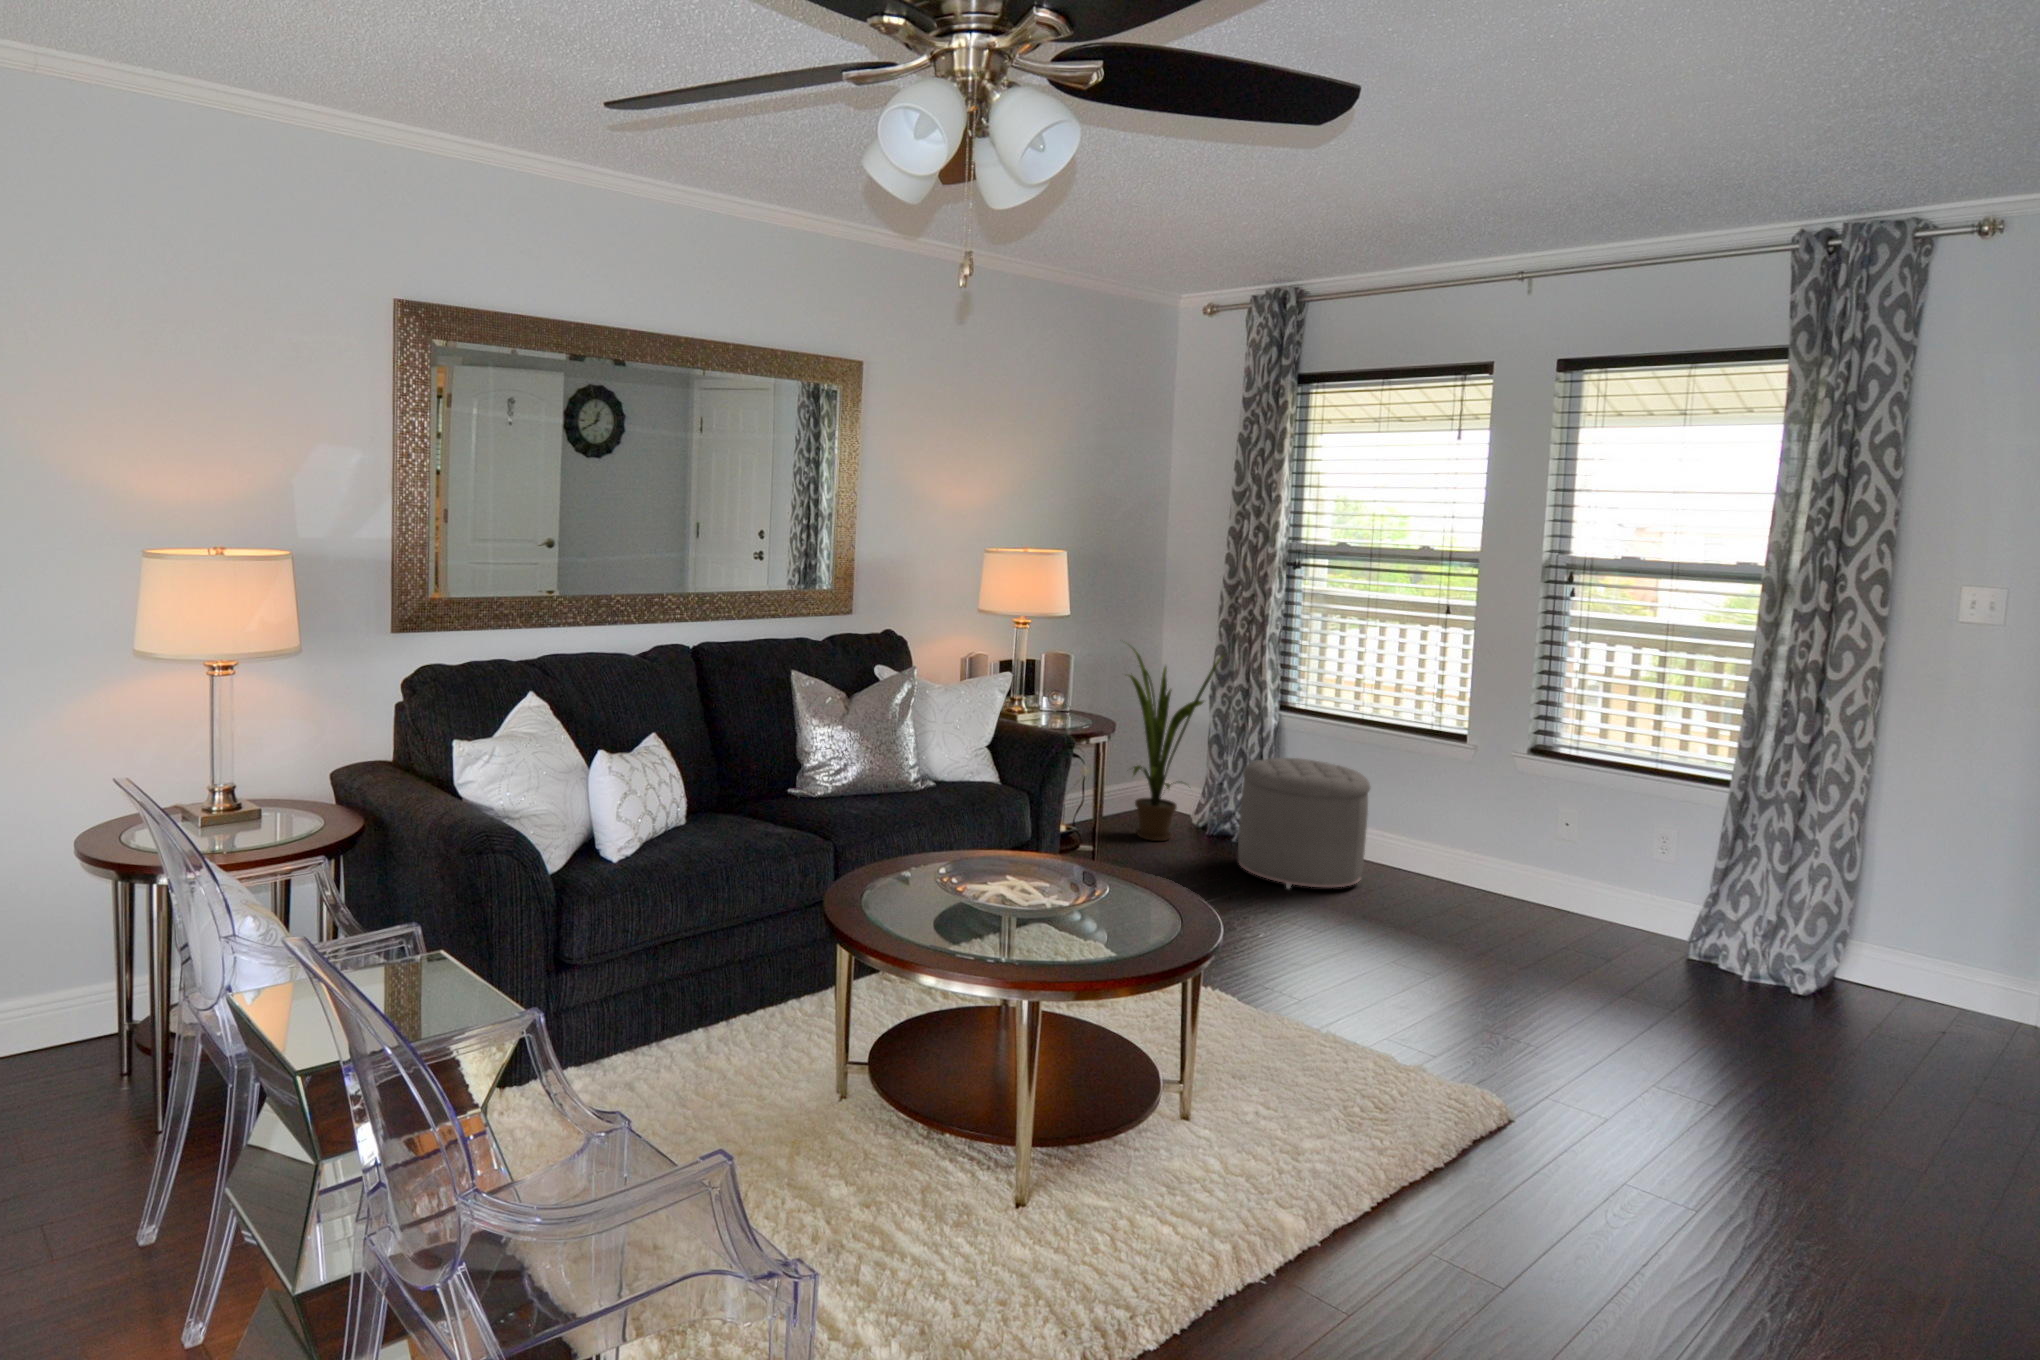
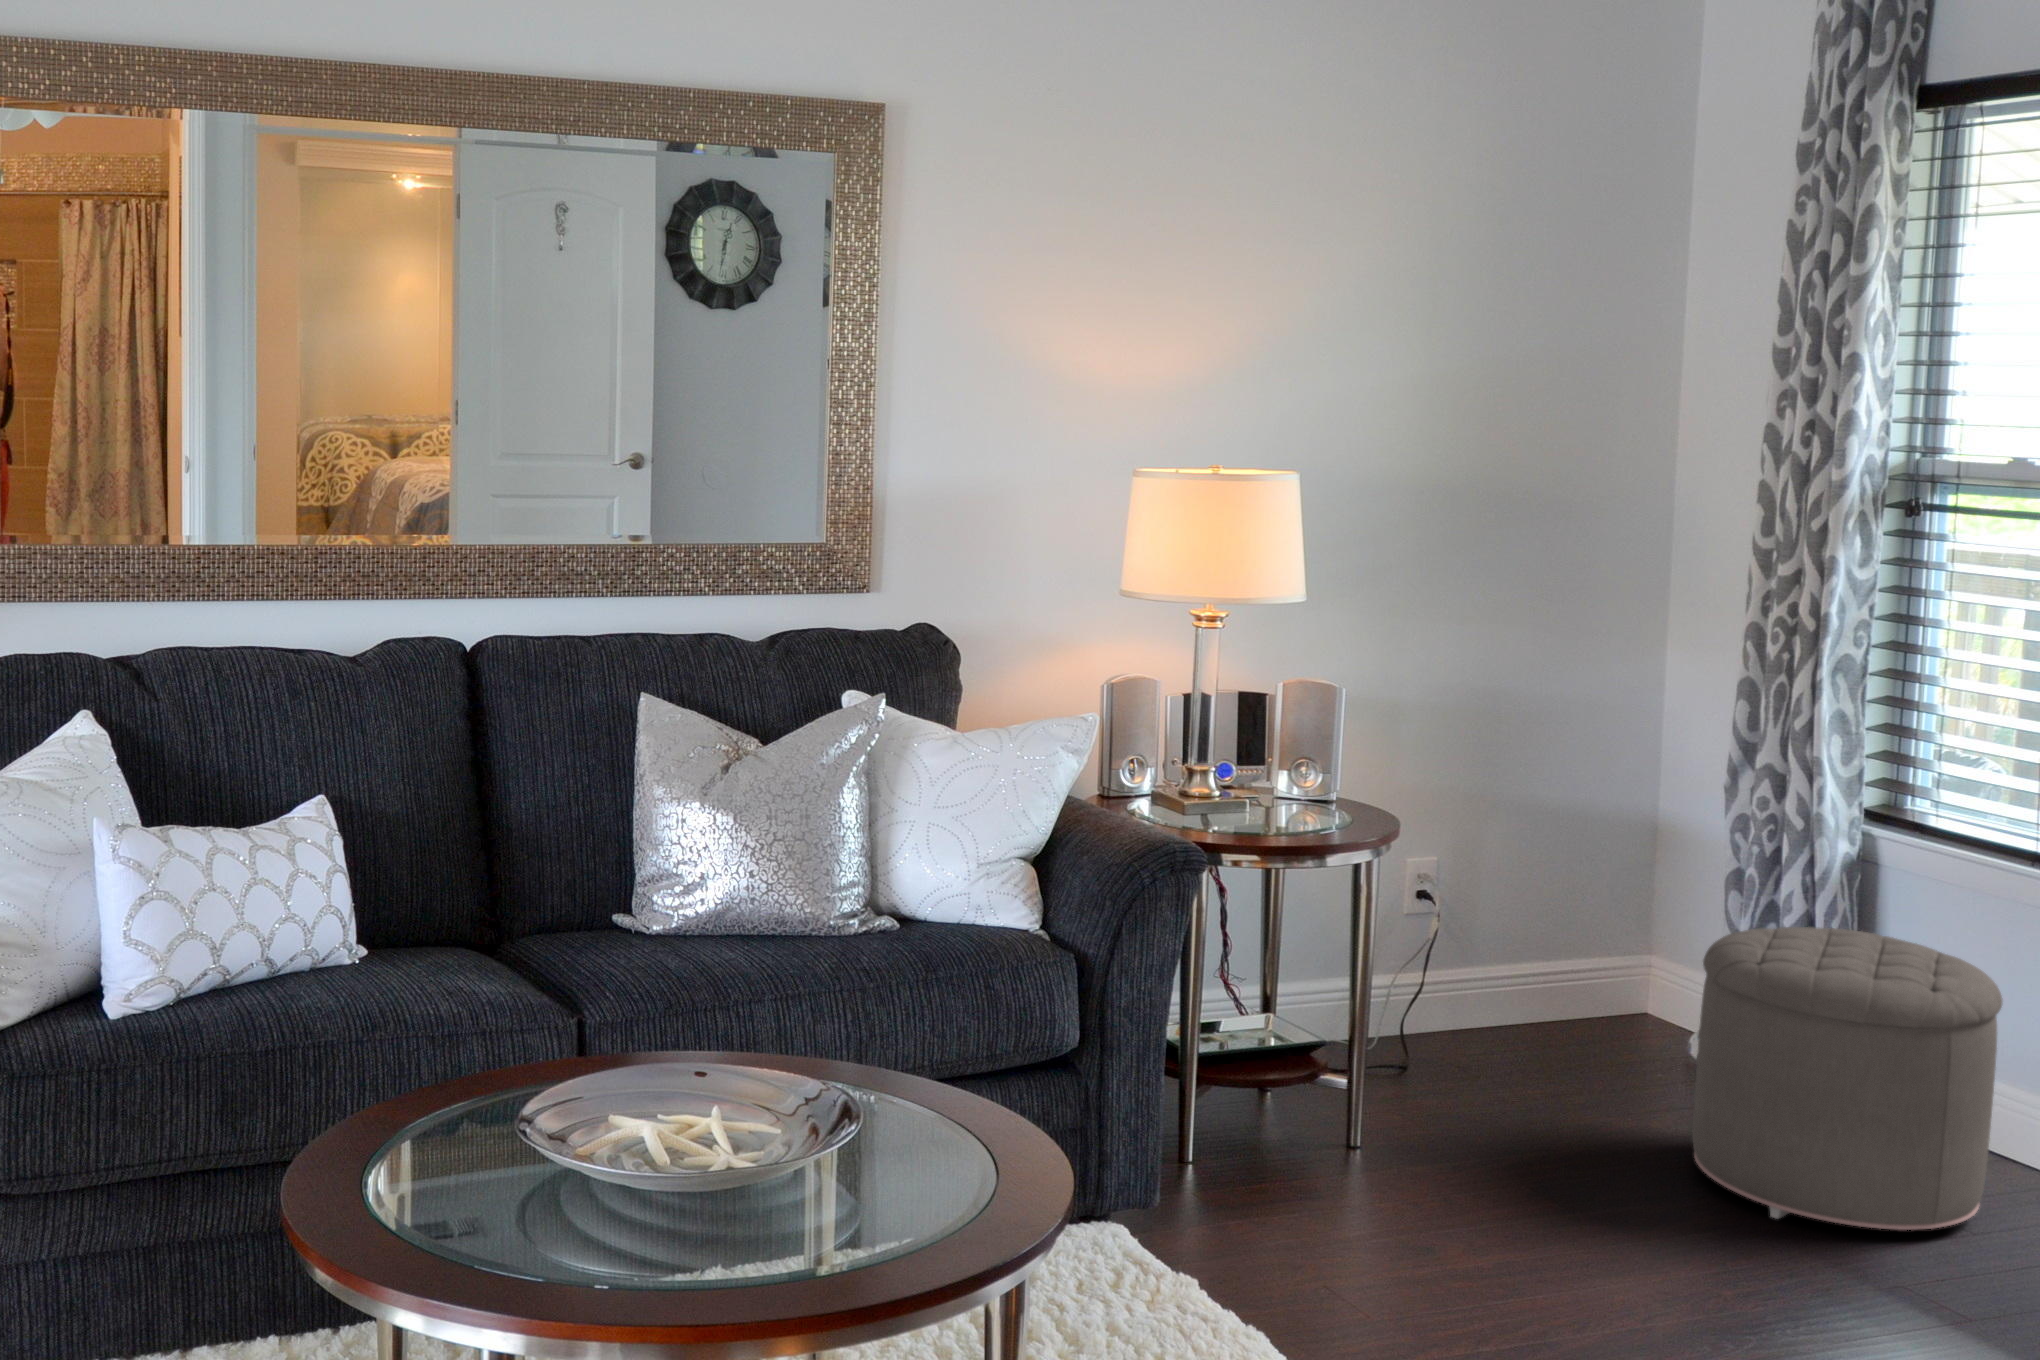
house plant: present [1129,649,1224,841] -> none [1476,660,1729,1083]

